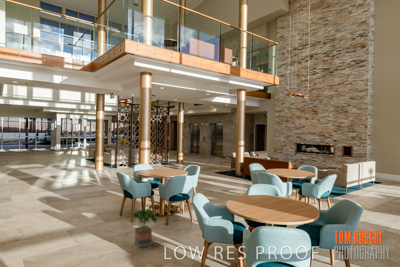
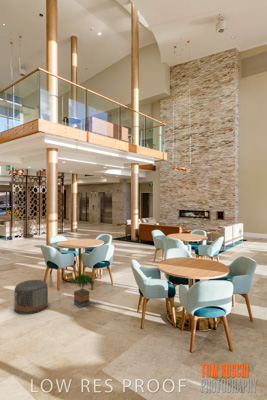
pouf: none [70,211,108,249] -> present [14,280,48,314]

